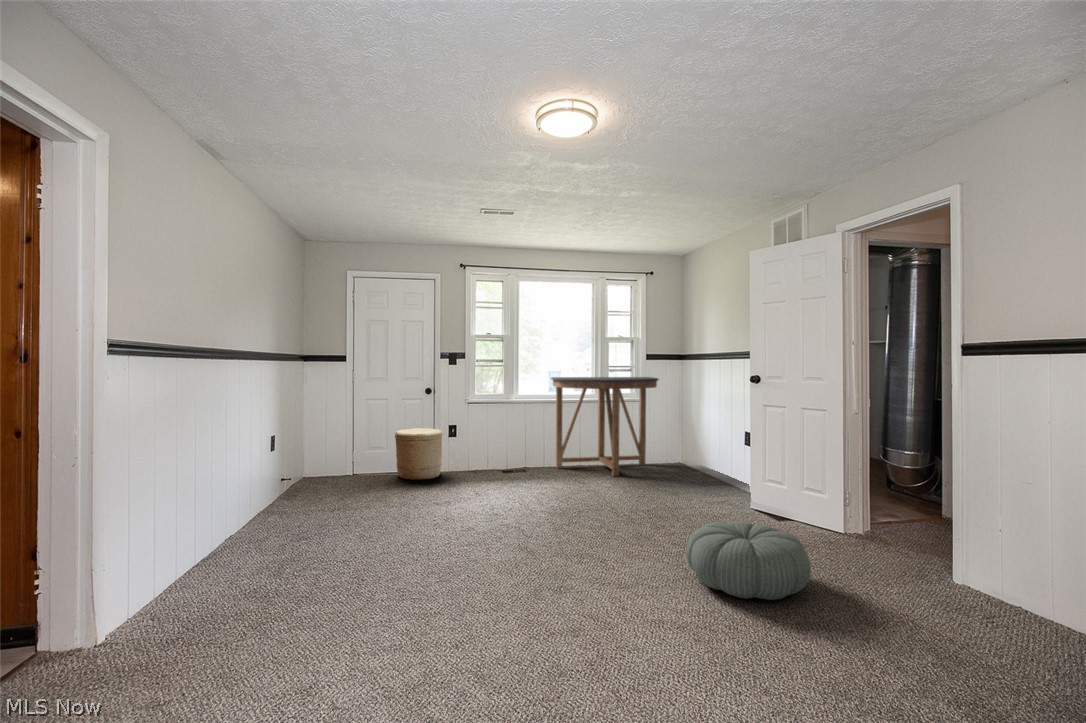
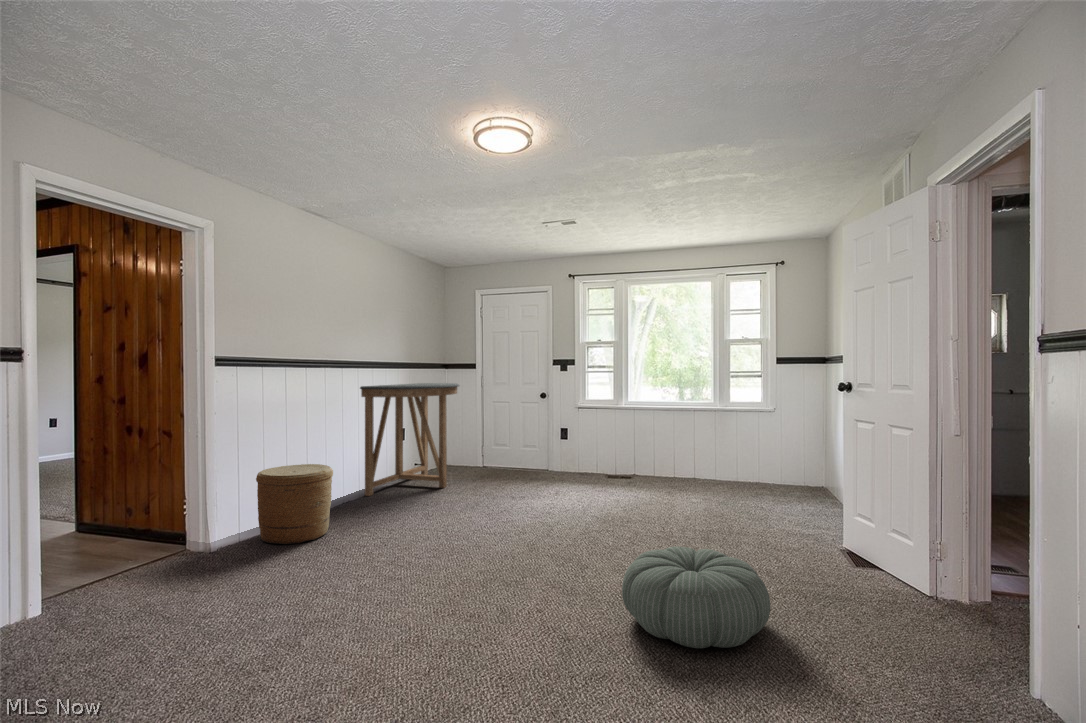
console table: present [551,377,659,476] -> present [360,383,459,496]
woven basket: present [395,428,442,480] -> present [256,464,333,544]

